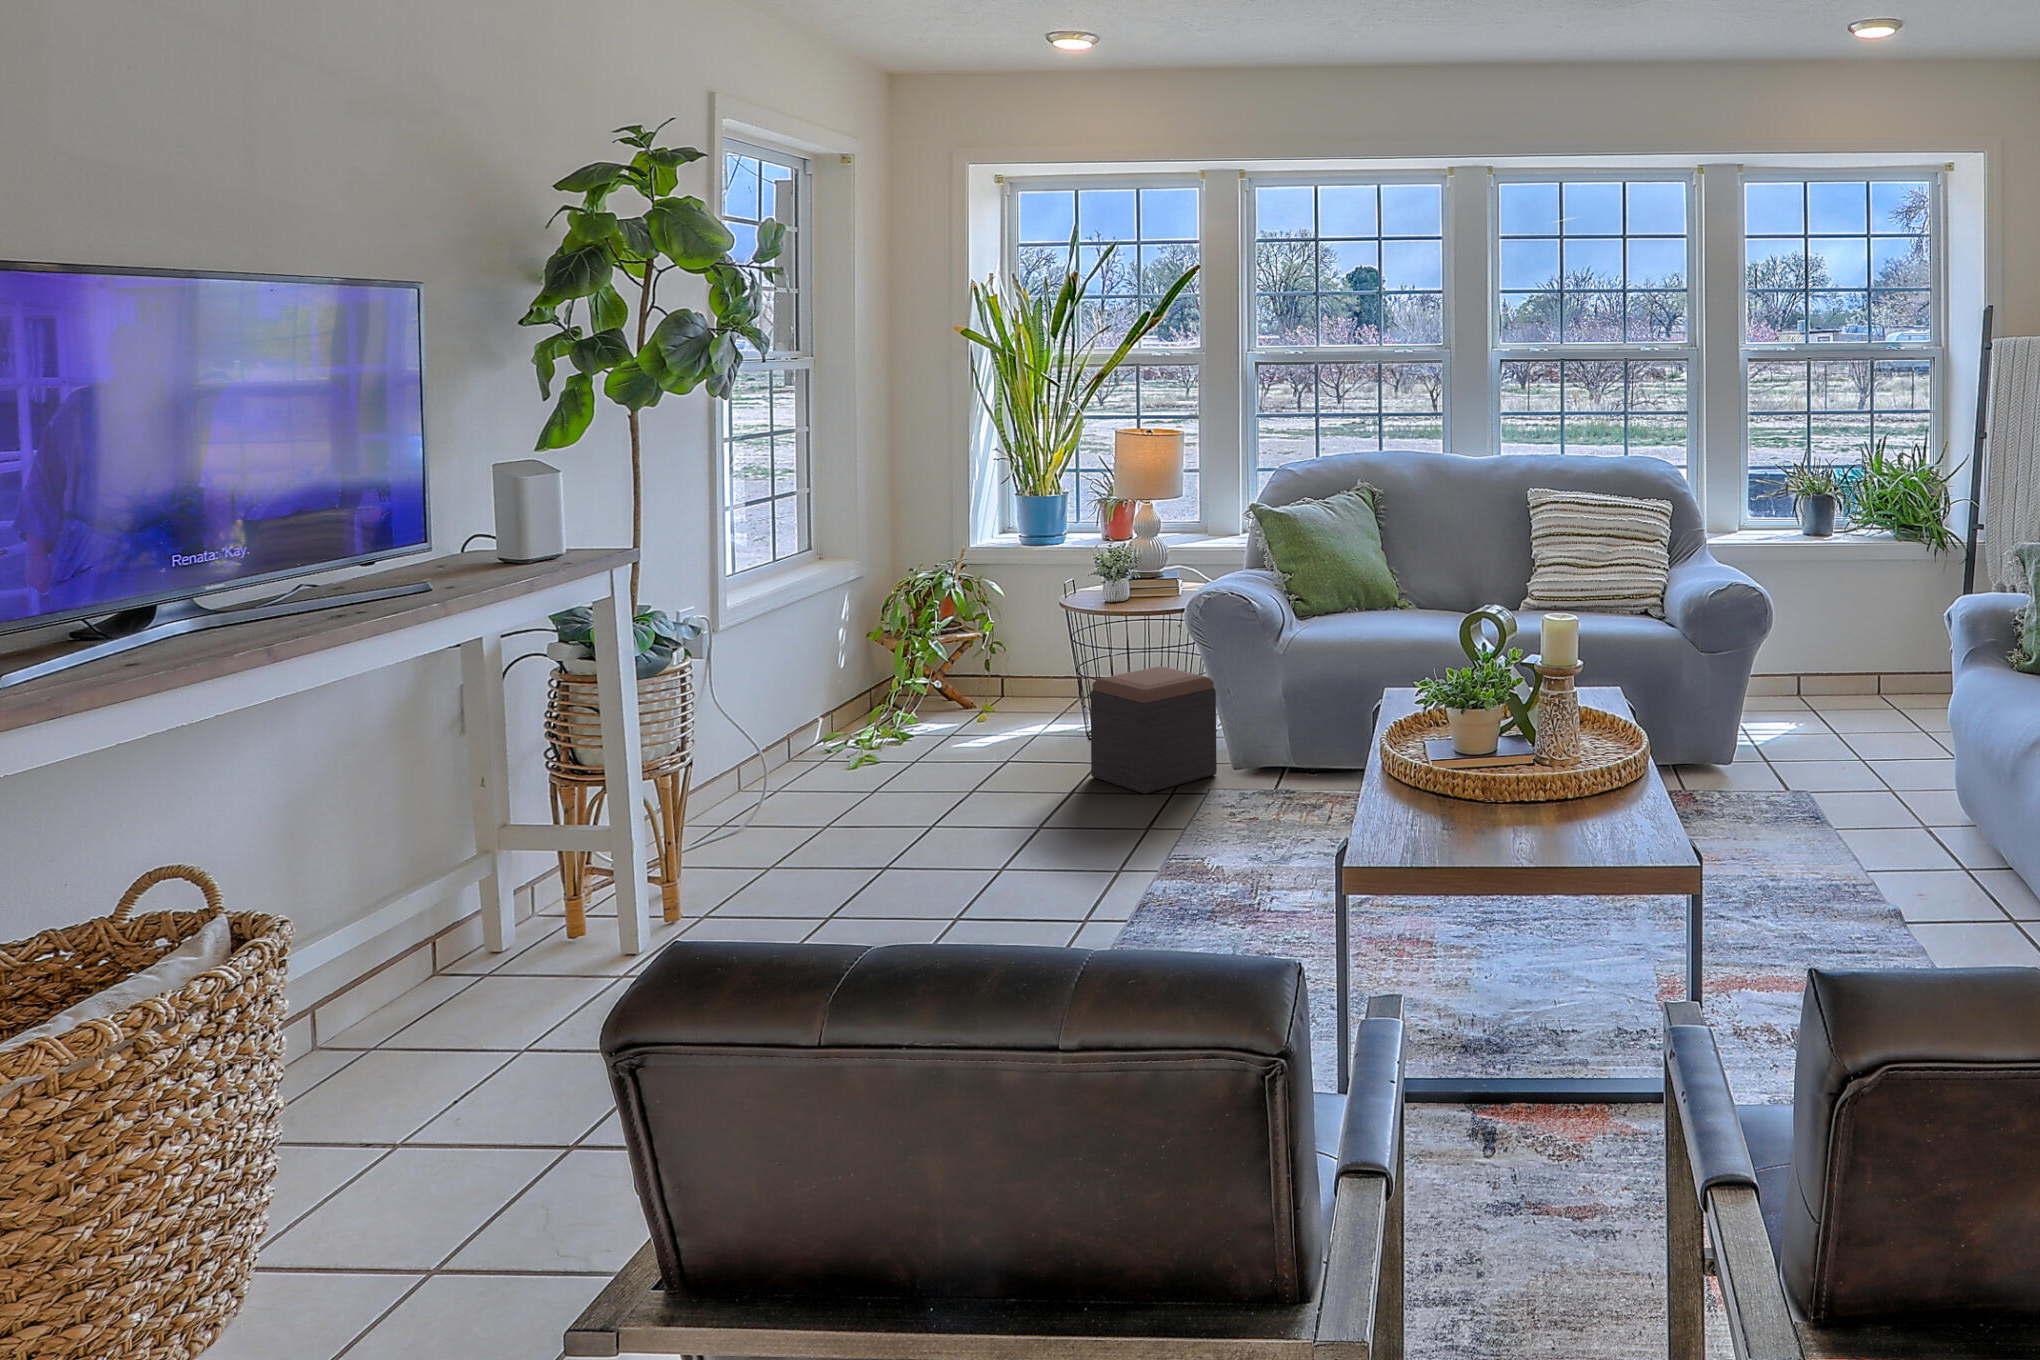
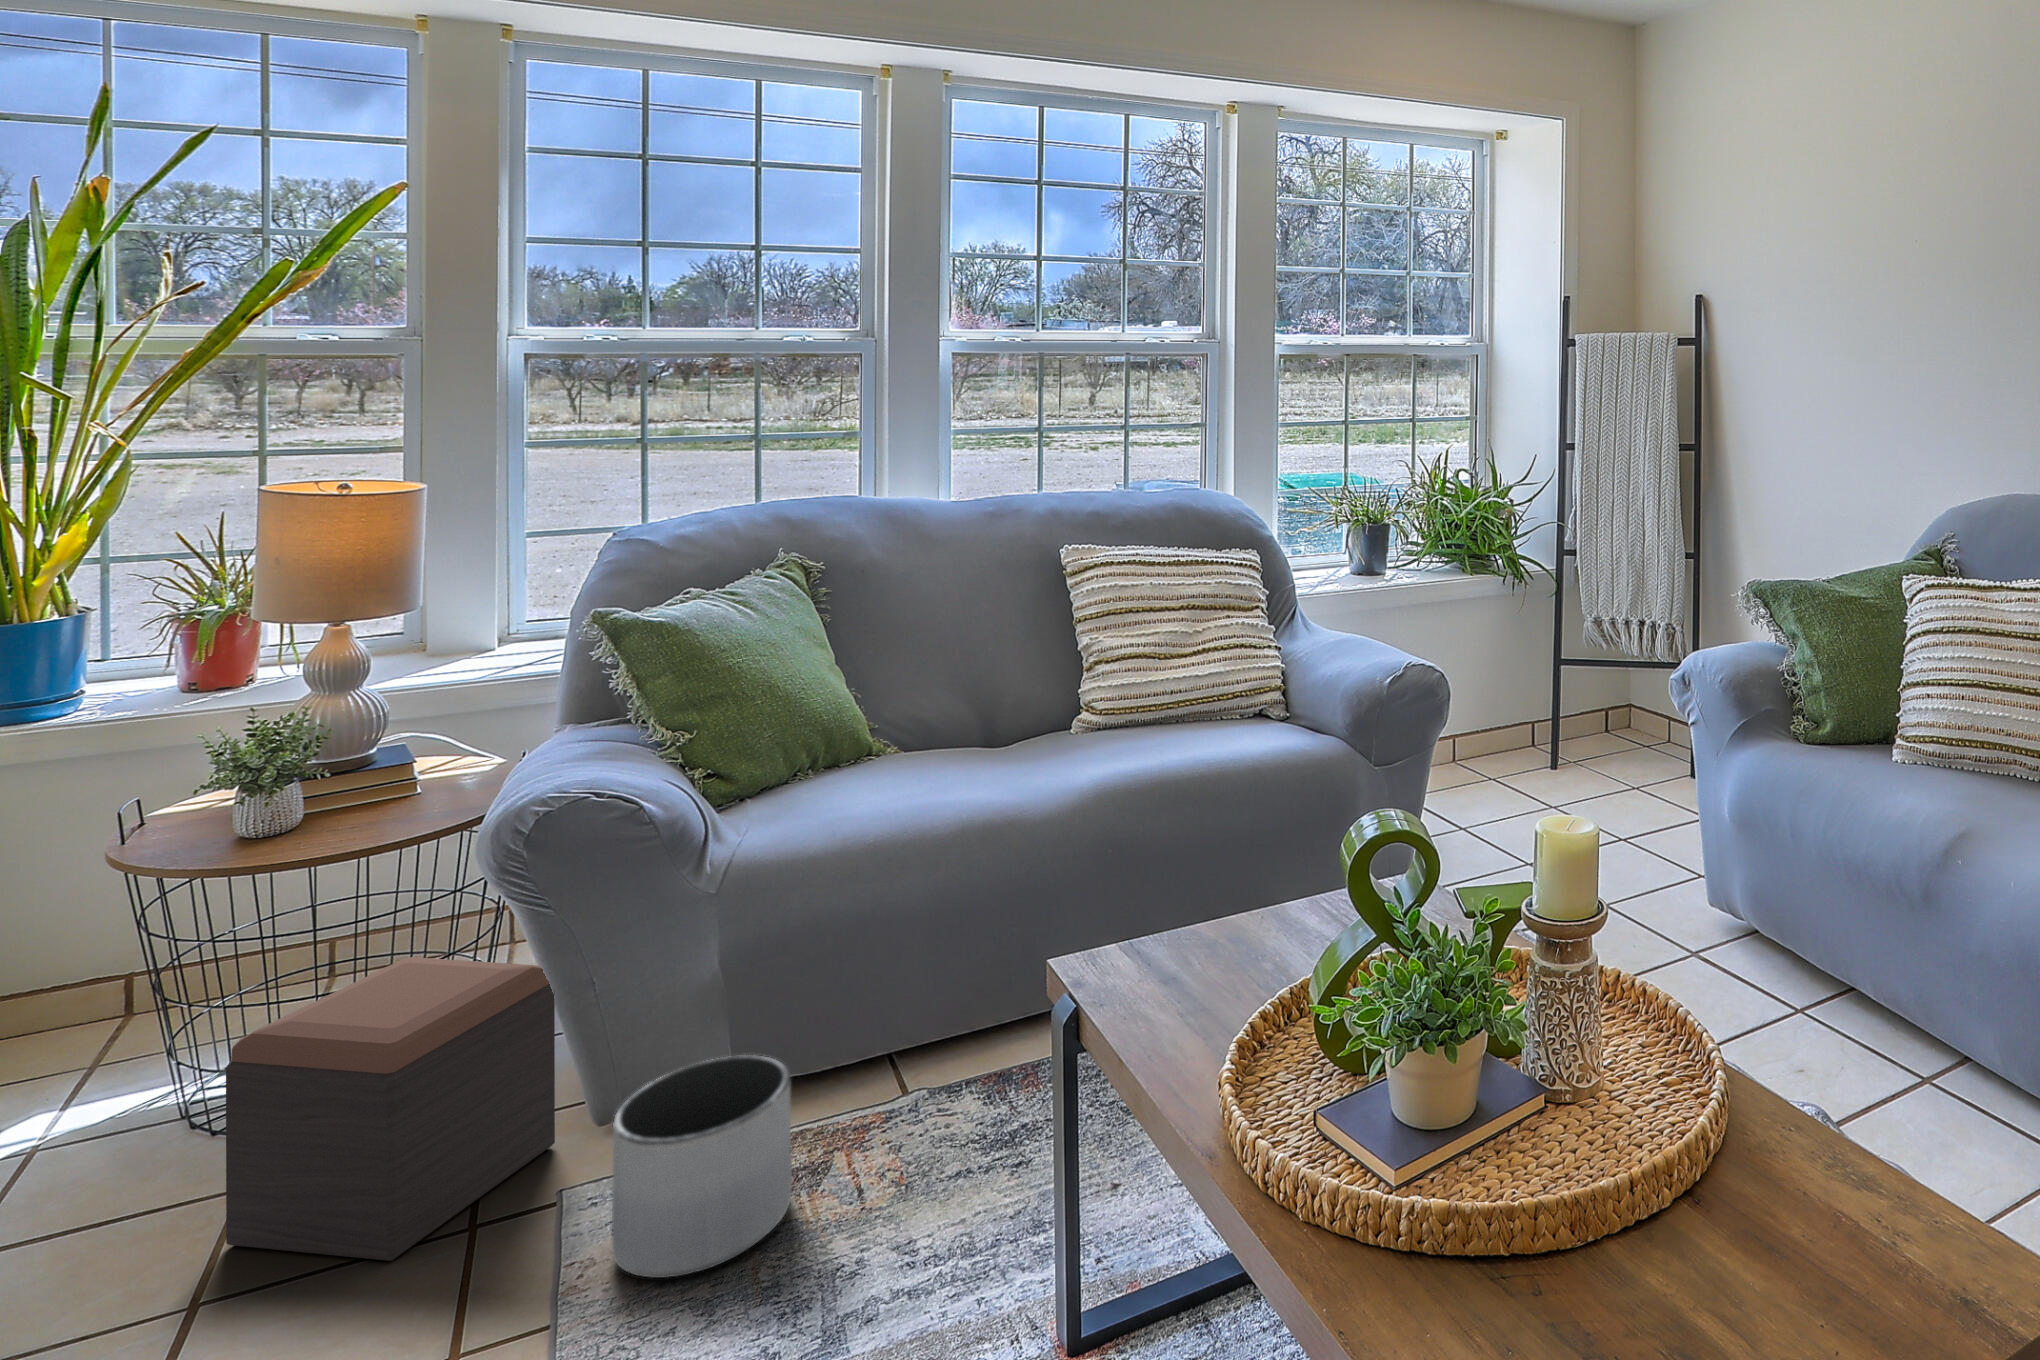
planter: none [1222,733,1302,823] -> present [612,1055,792,1278]

